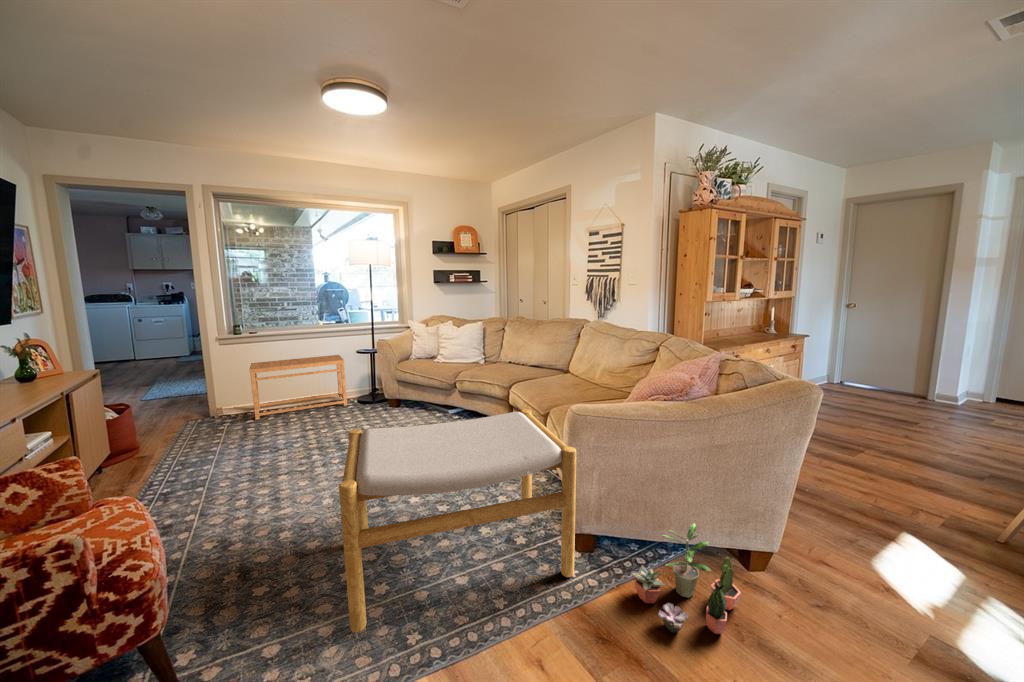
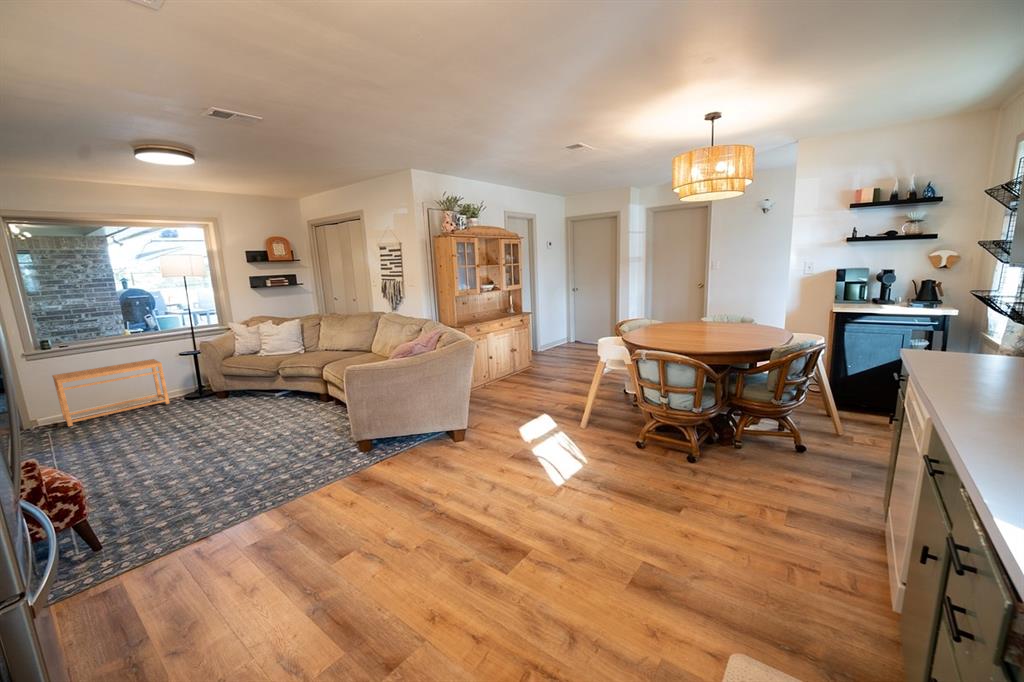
footstool: present [339,409,576,633] -> none [194,376,358,508]
potted plant: present [632,524,741,634] -> none [388,421,442,471]

